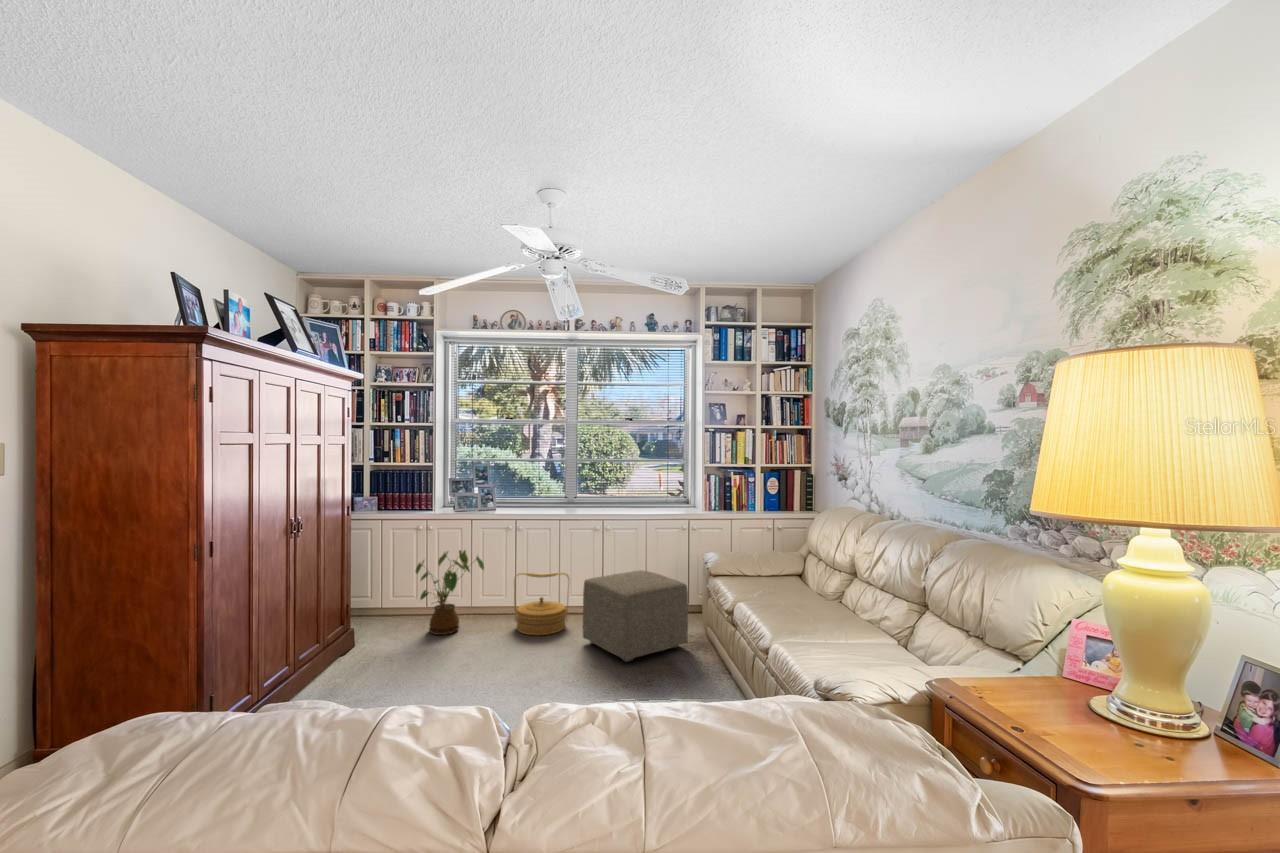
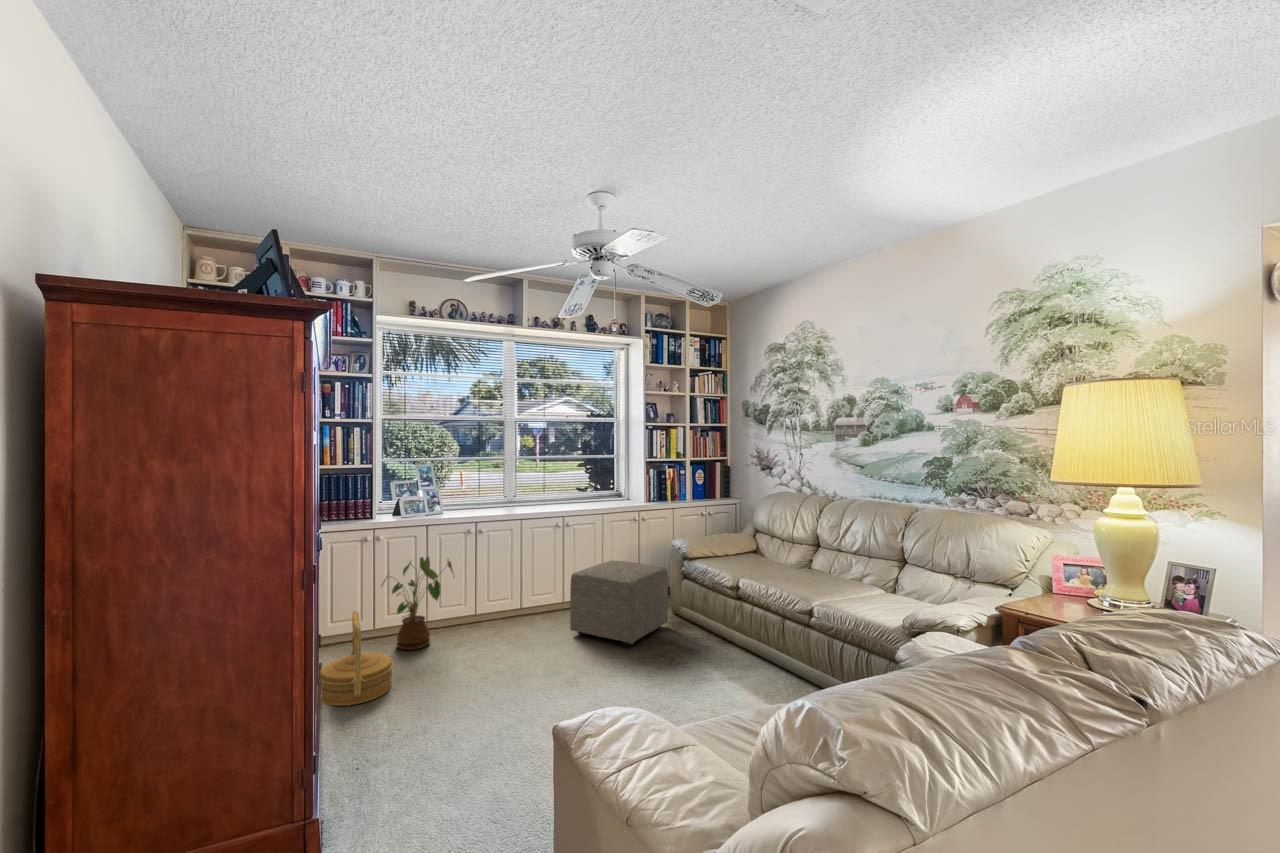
woven basket: present [514,573,570,635] -> present [319,611,393,706]

